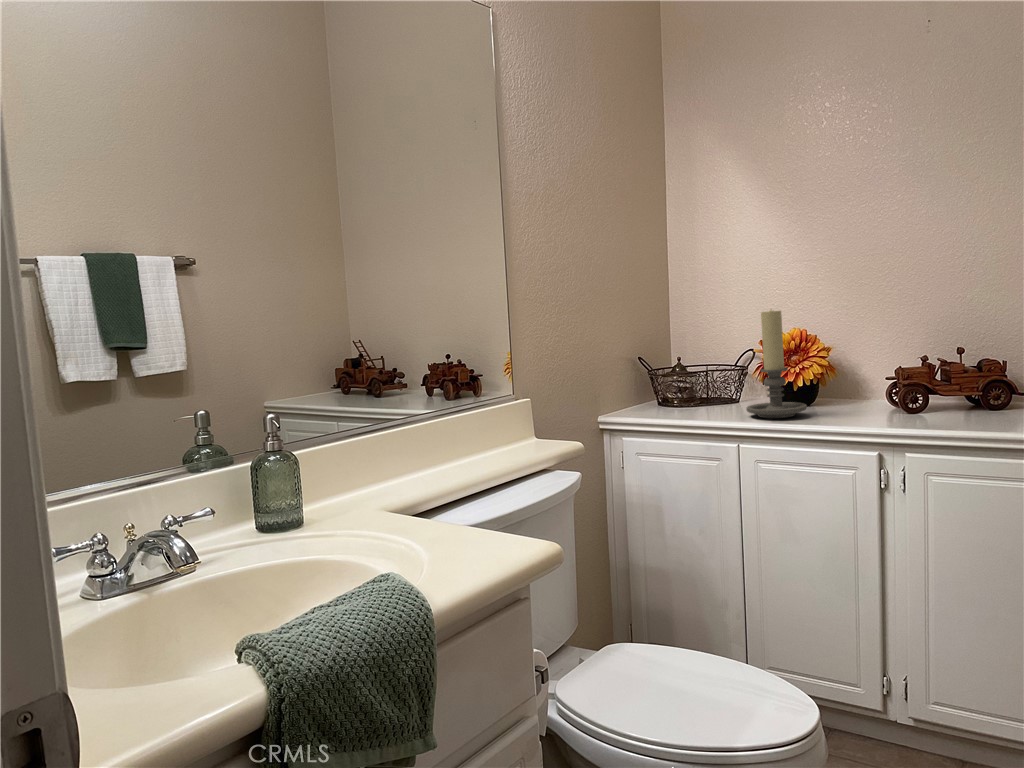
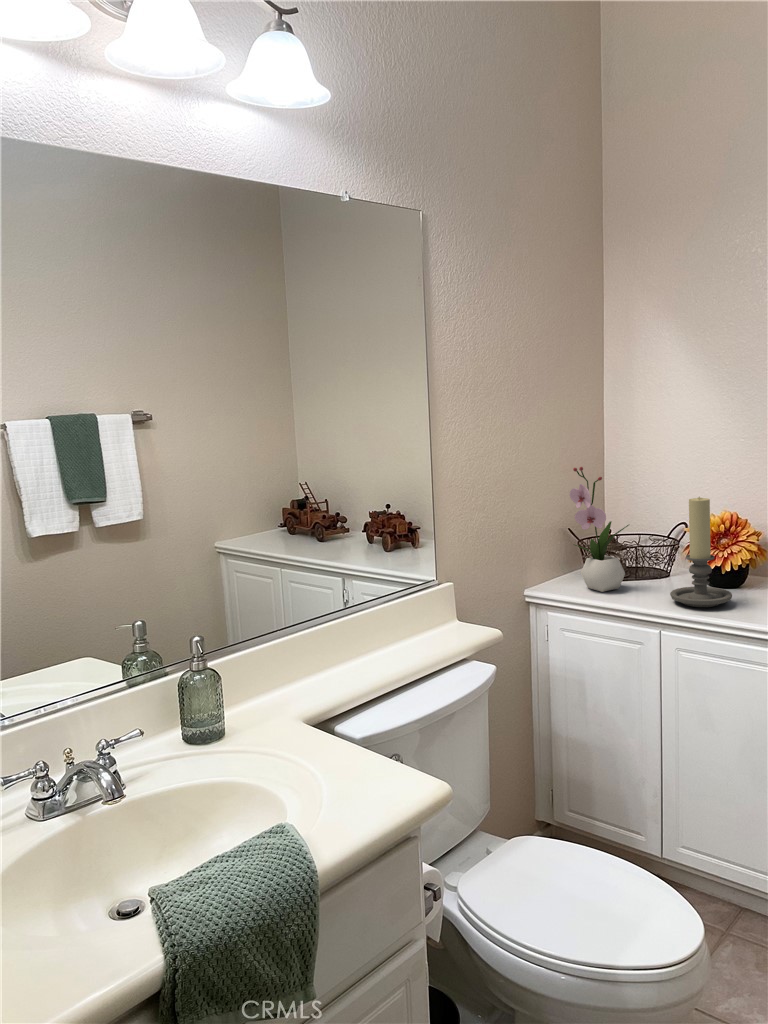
flower arrangement: none [642,289,702,414] -> present [570,467,629,592]

